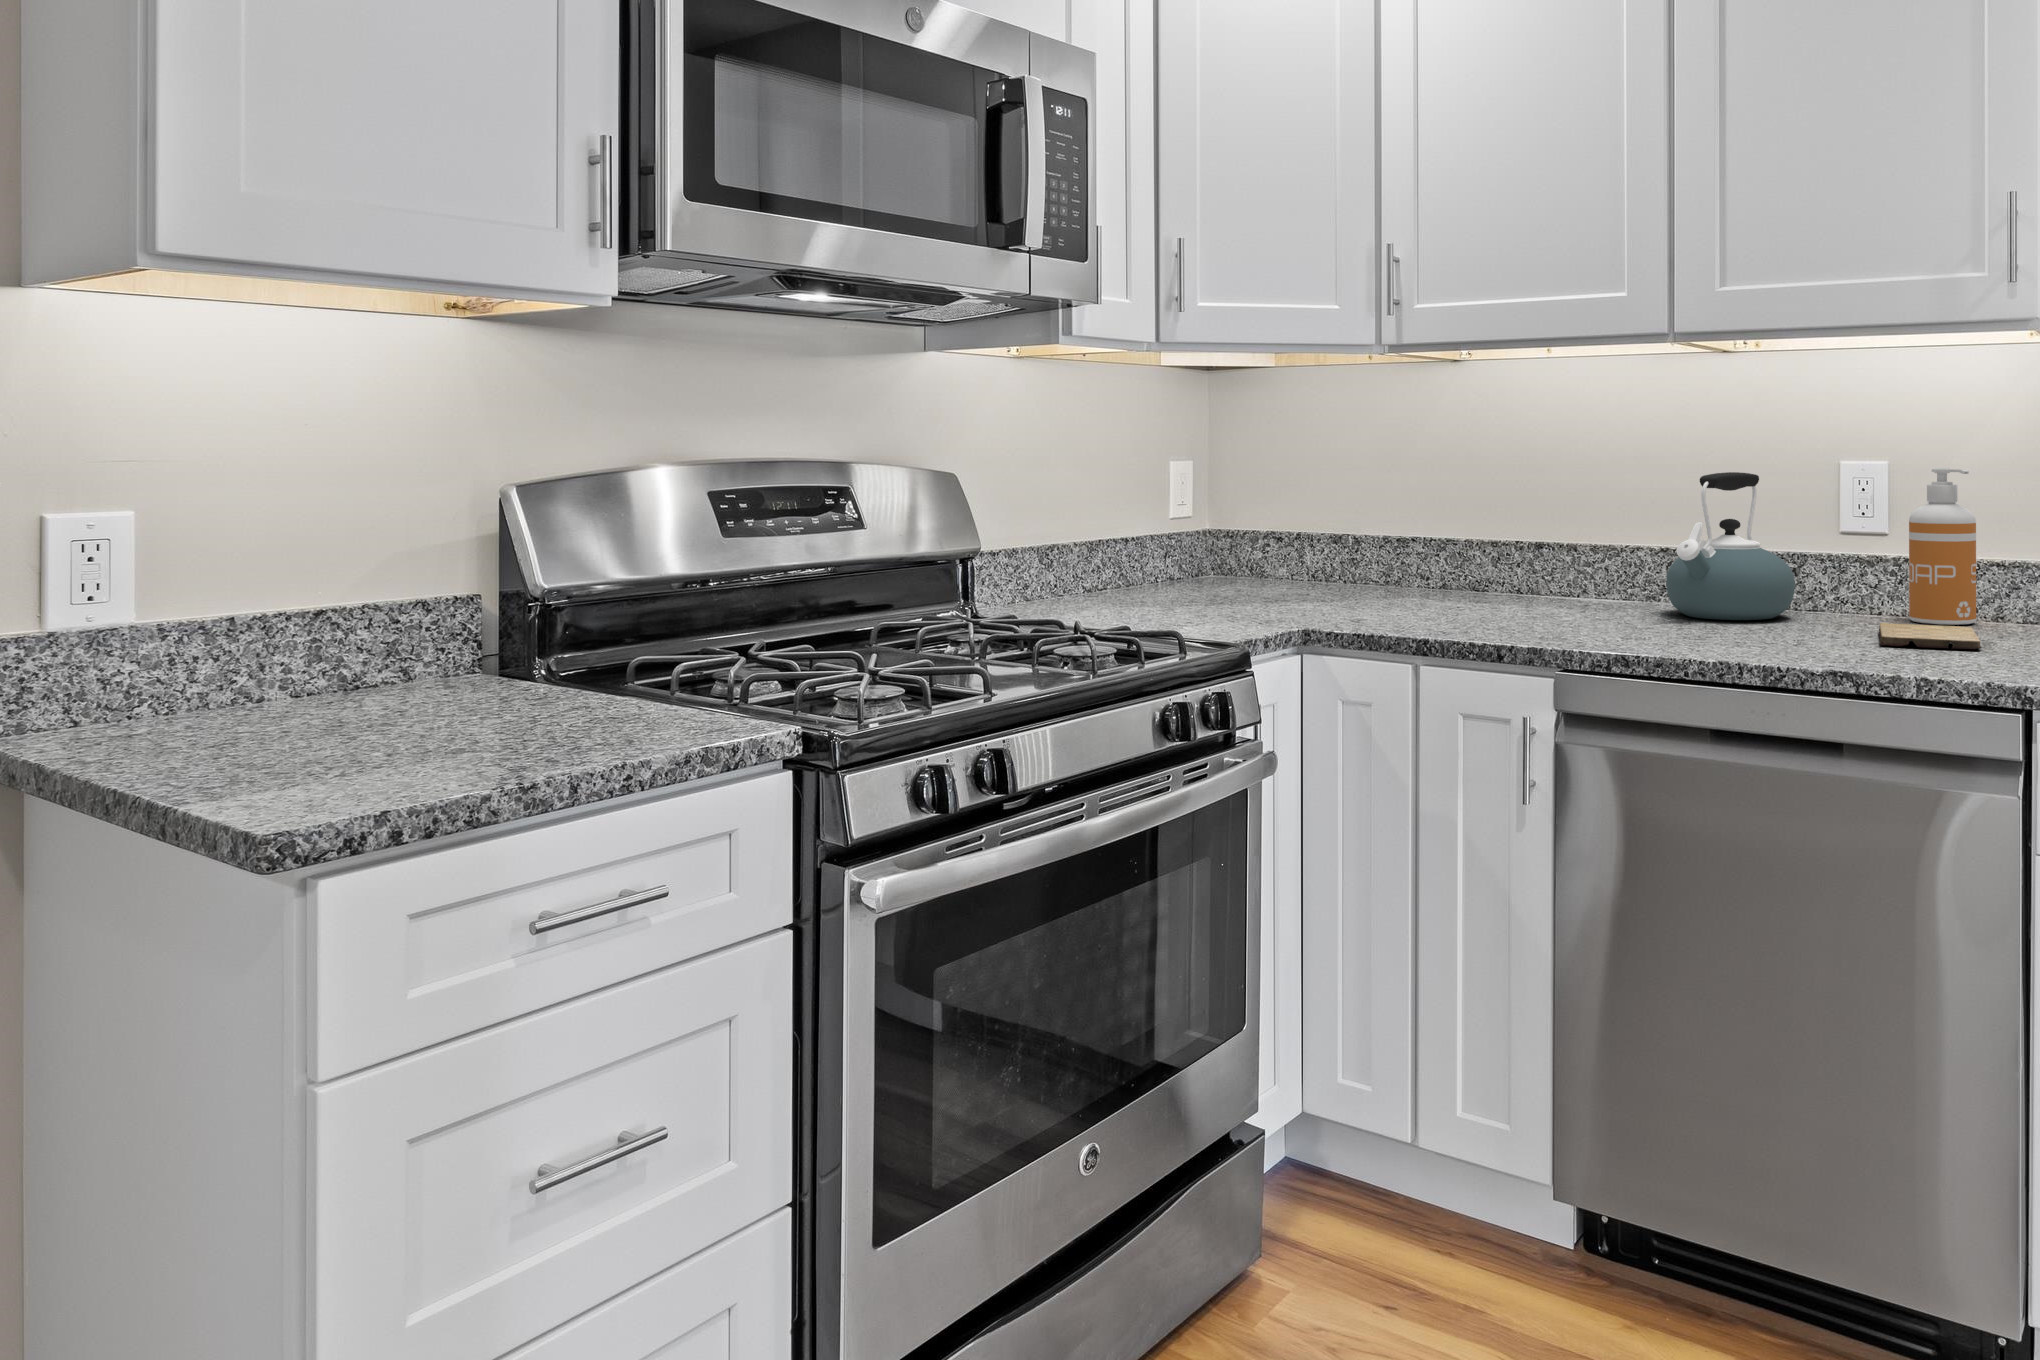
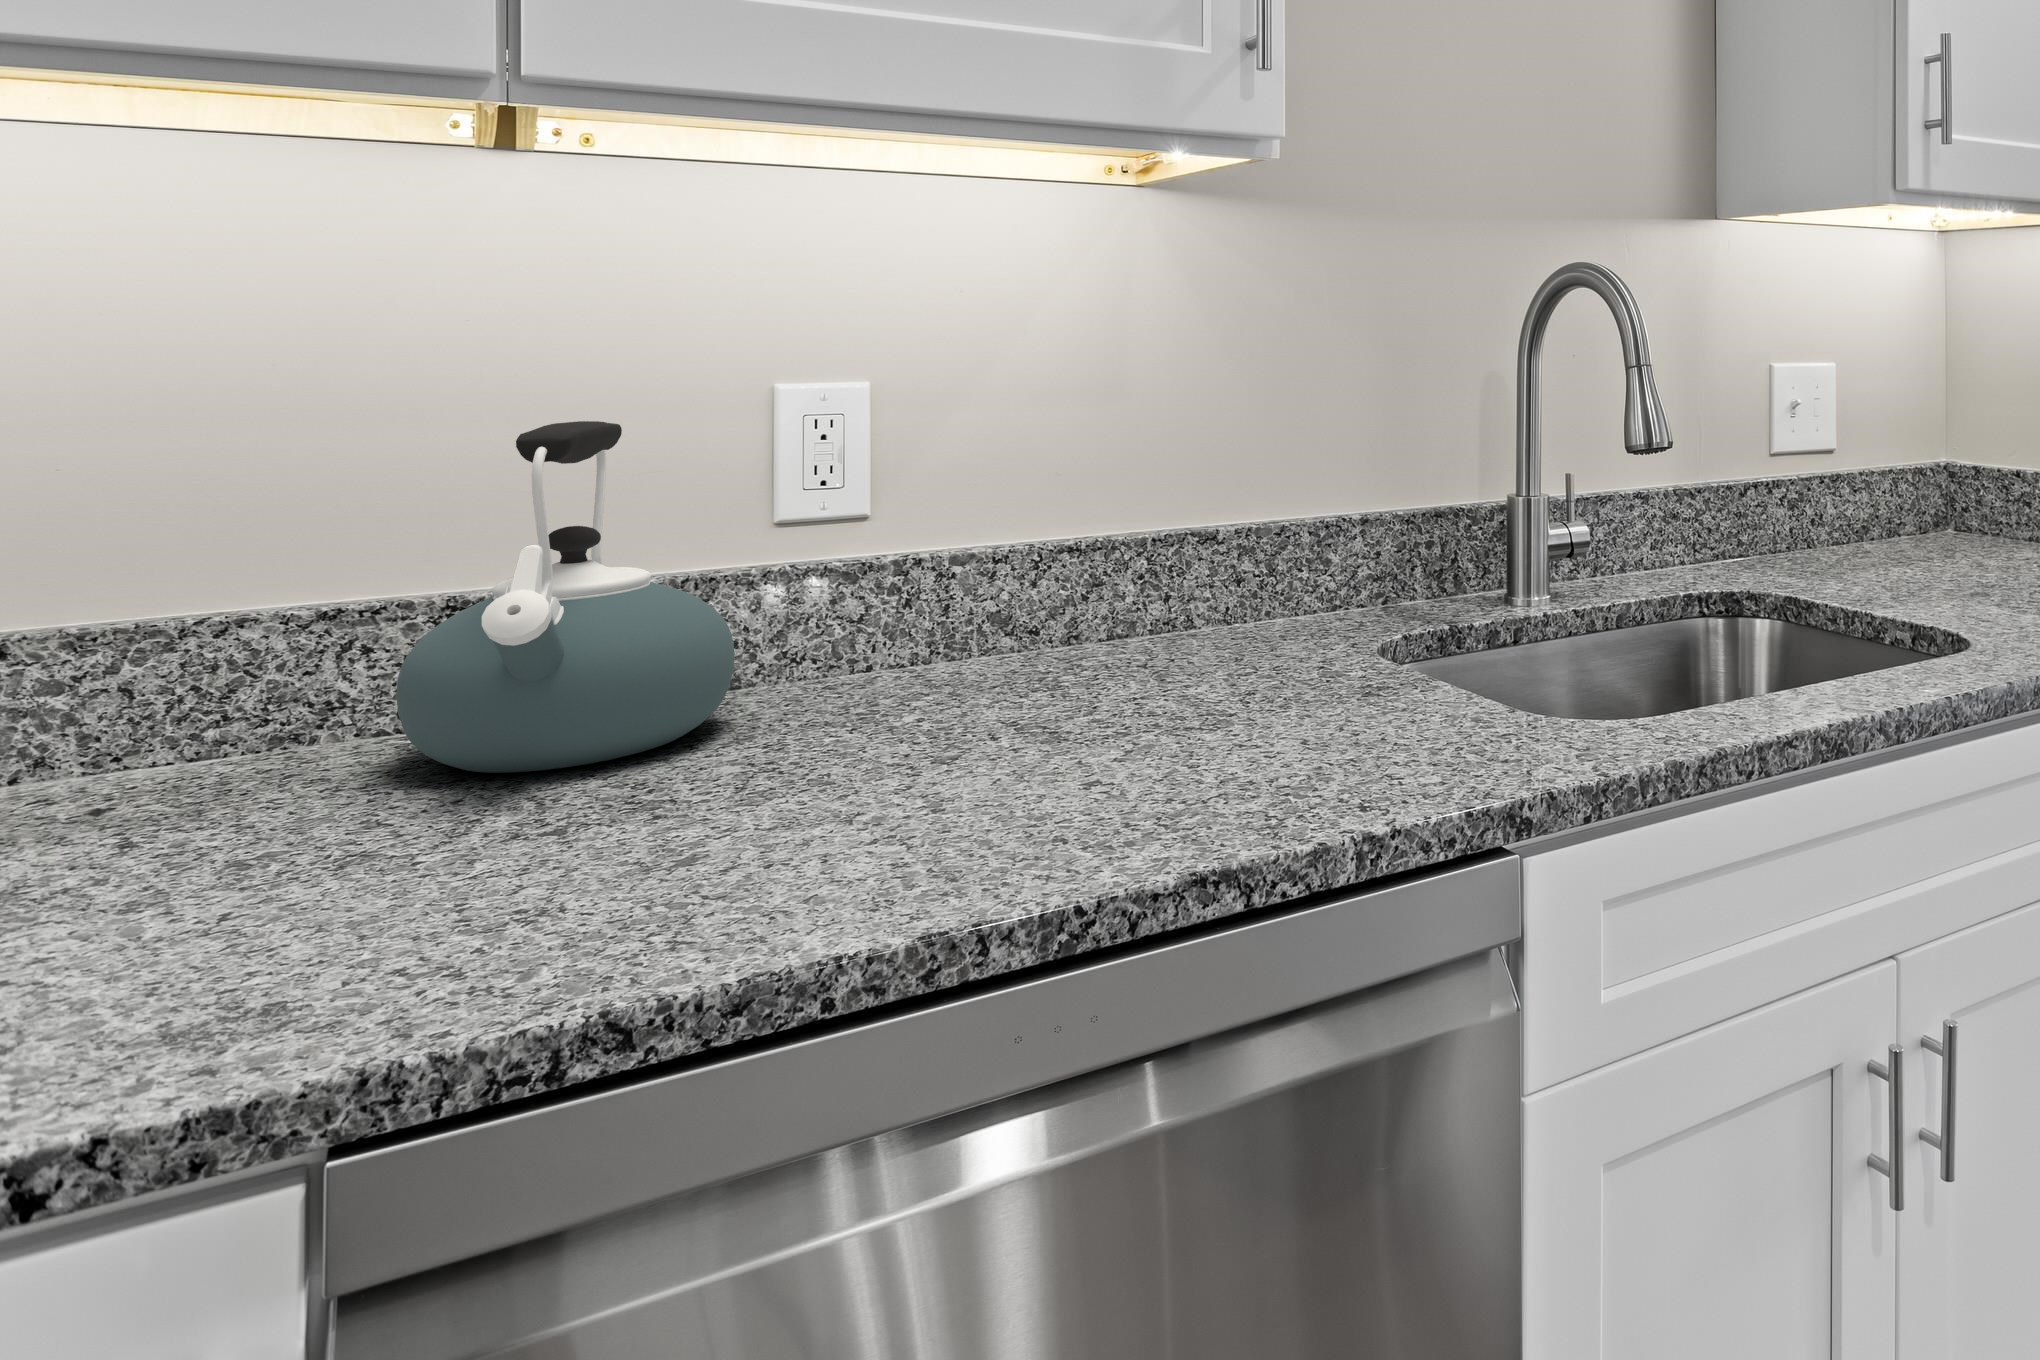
soap dispenser: present [1909,468,1976,625] -> none [921,395,1037,672]
cutting board: present [1879,623,1981,649] -> none [957,669,1217,753]

